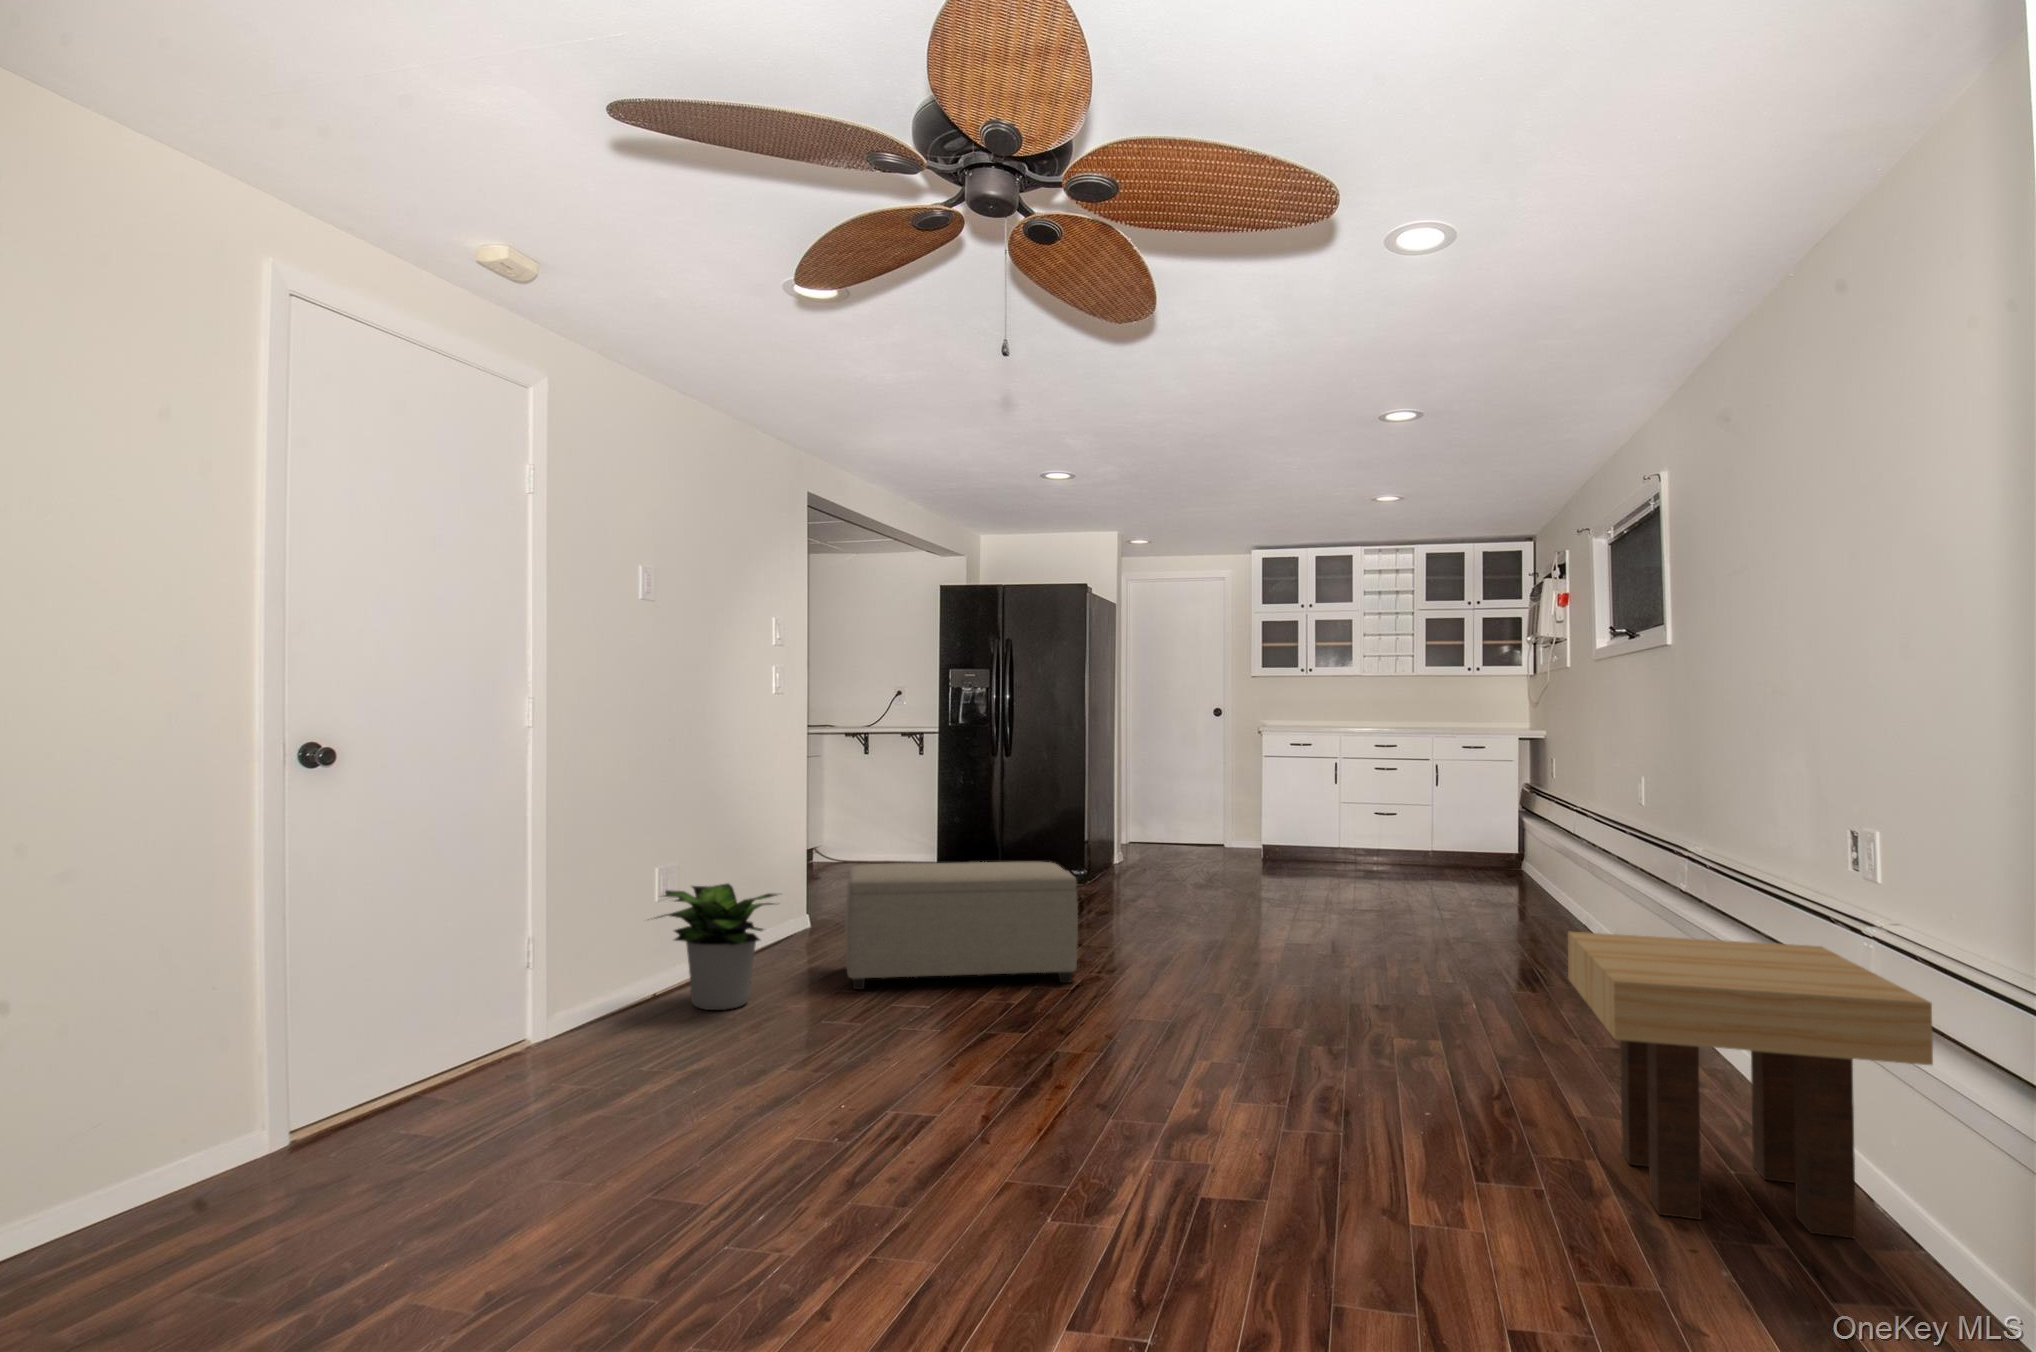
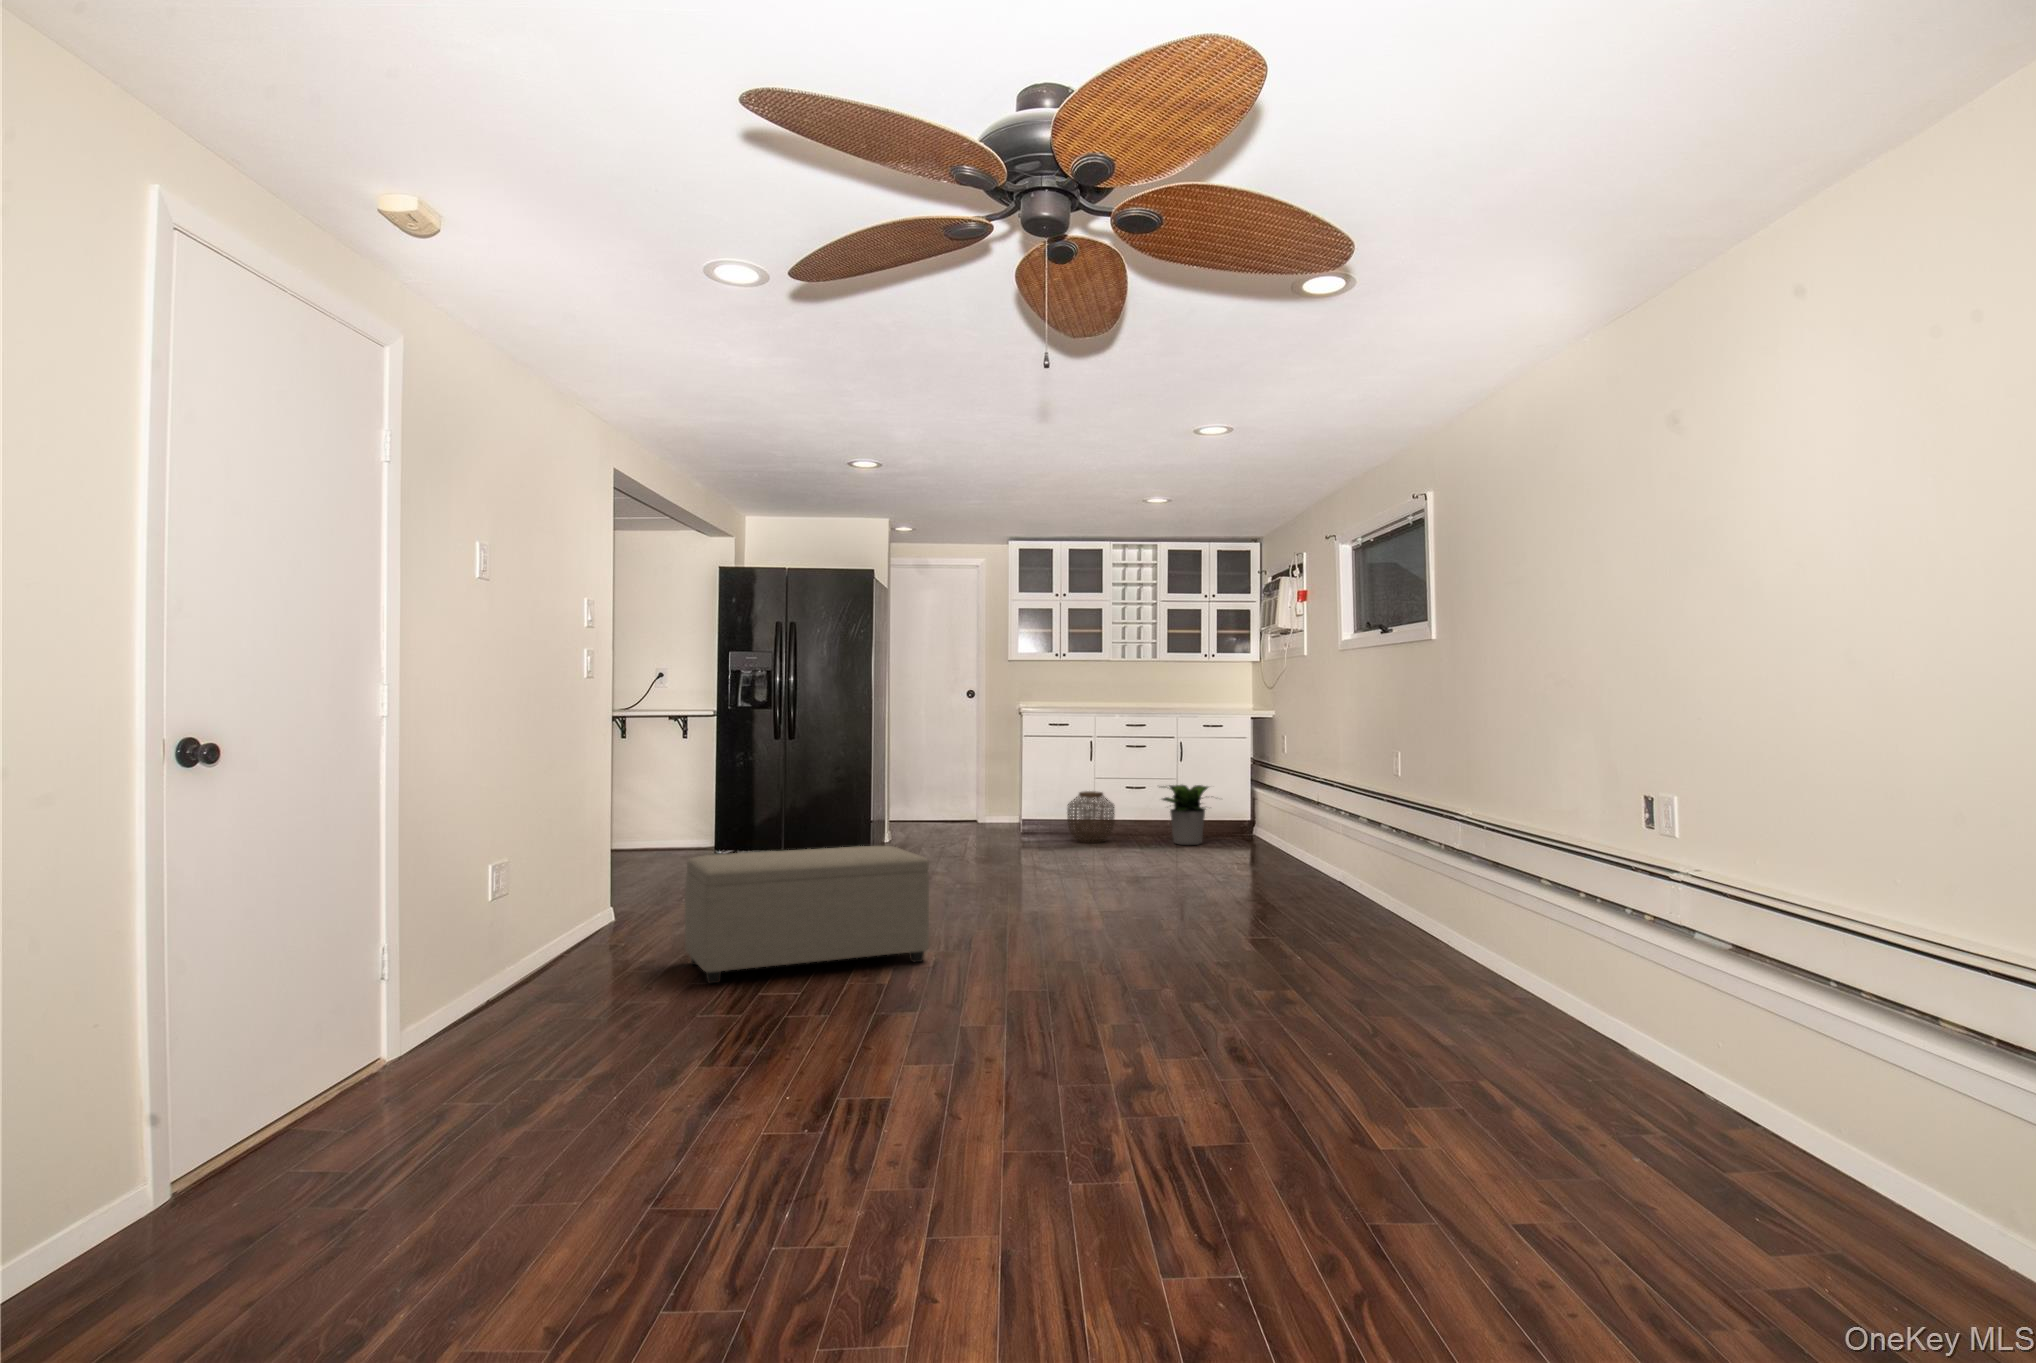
woven basket: none [1308,814,1360,868] -> present [1067,791,1115,843]
potted plant: present [658,884,777,1010] -> present [1162,785,1208,845]
side table: present [1568,932,1933,1238] -> none [1417,885,1704,1105]

